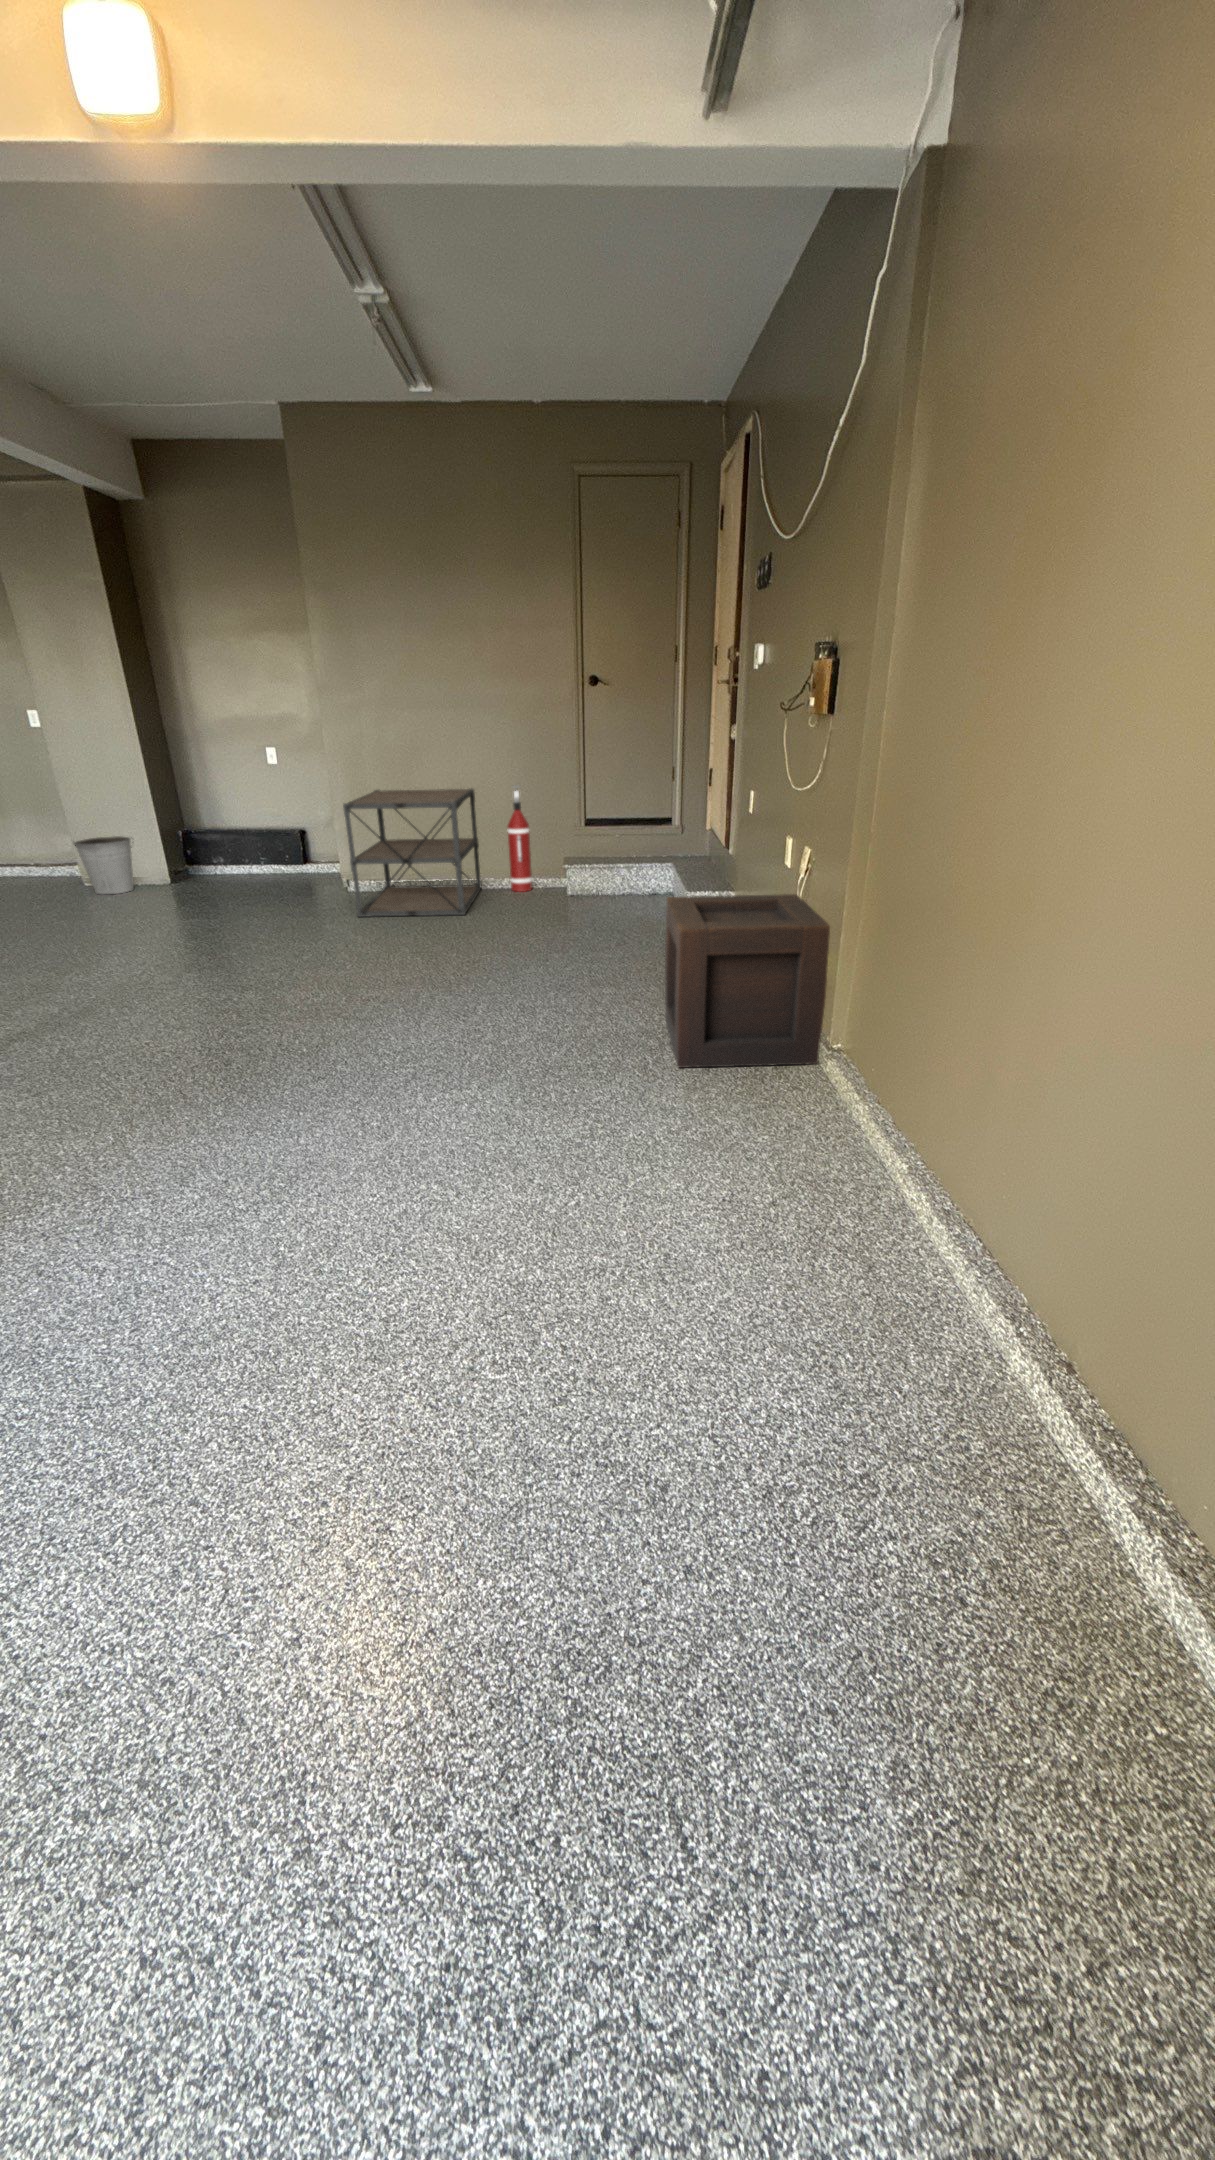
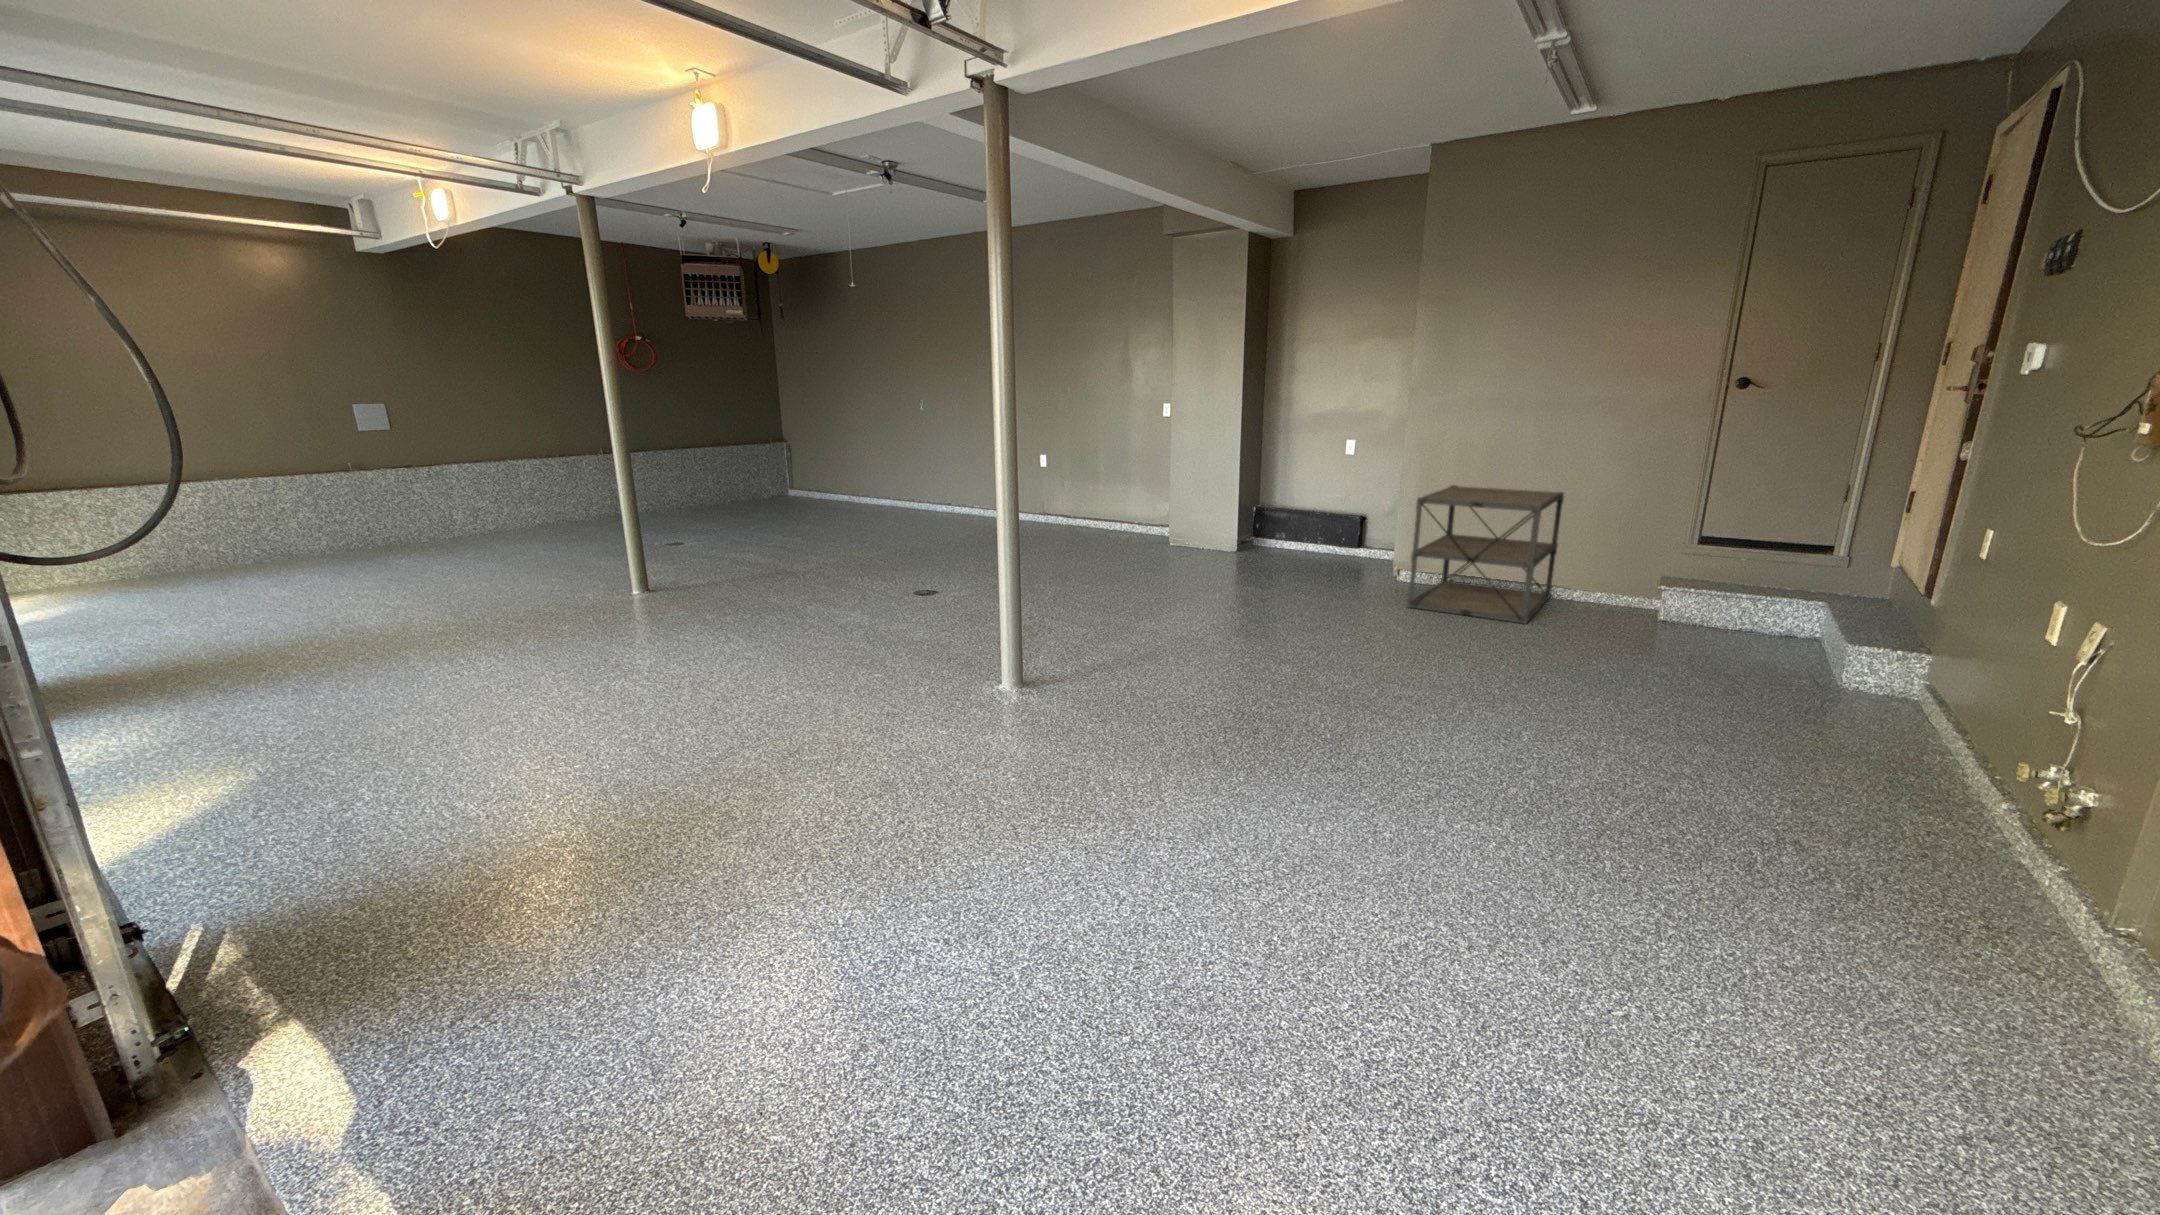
fire extinguisher: present [507,785,532,892] -> none [1587,493,1625,608]
bucket: present [73,836,134,894] -> none [1174,505,1221,553]
wooden crate: present [665,894,830,1068] -> none [1791,656,2135,944]

